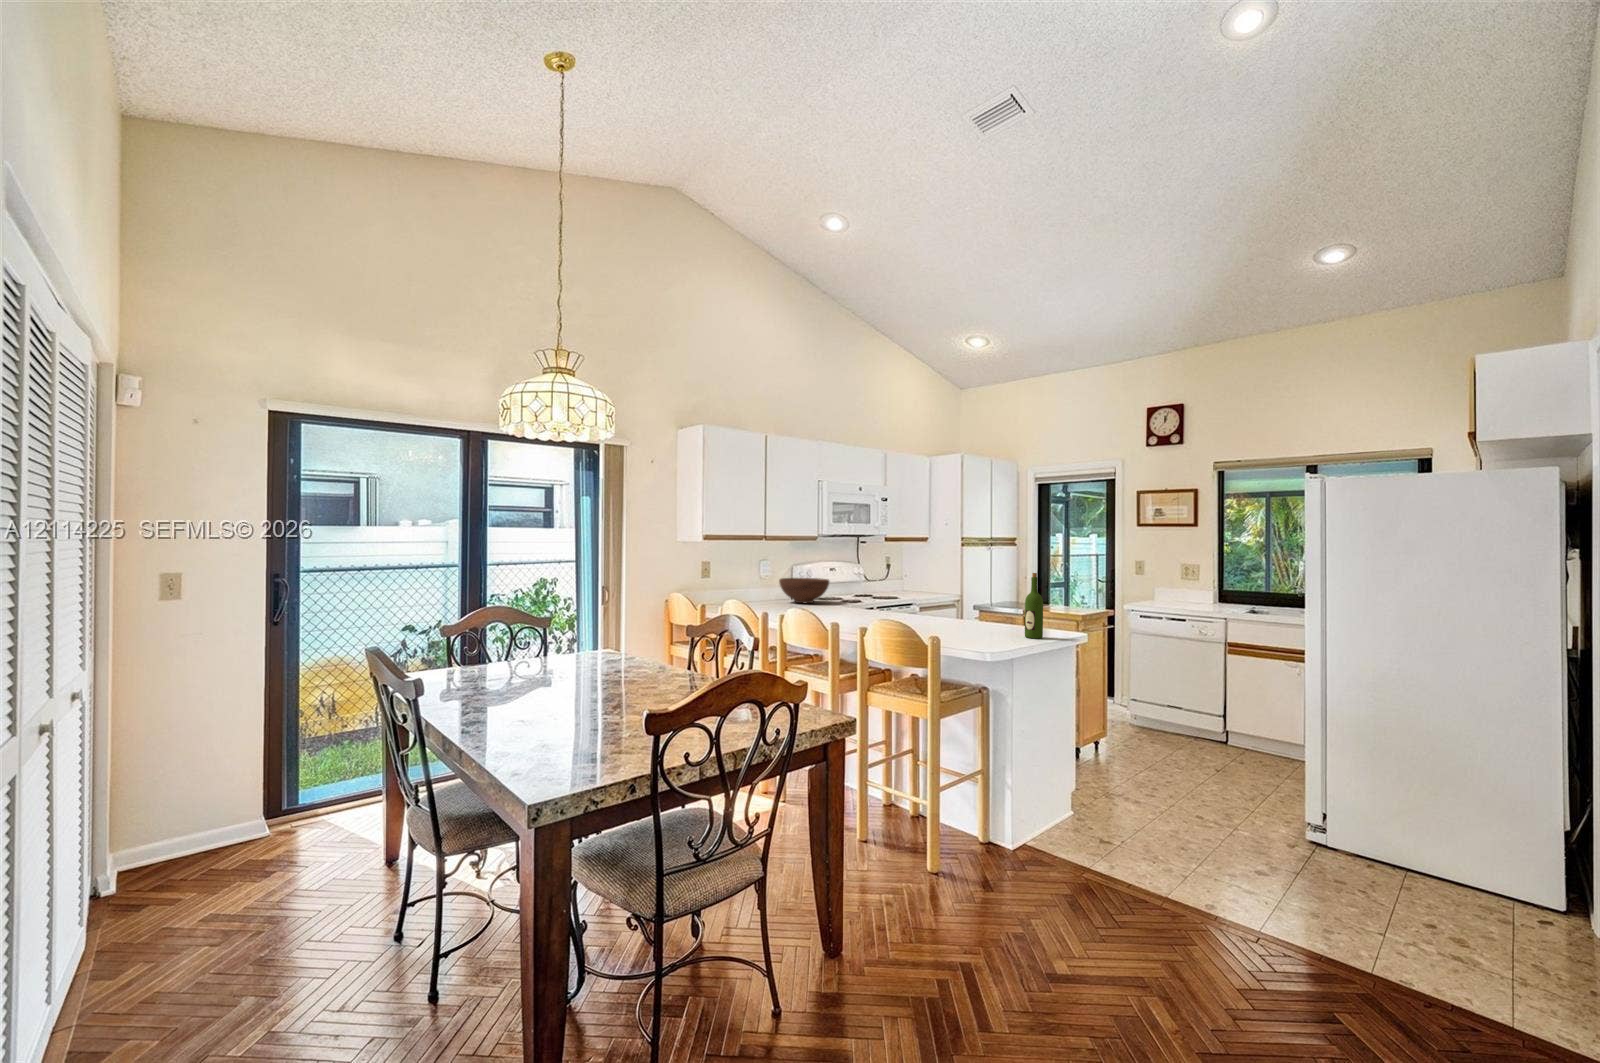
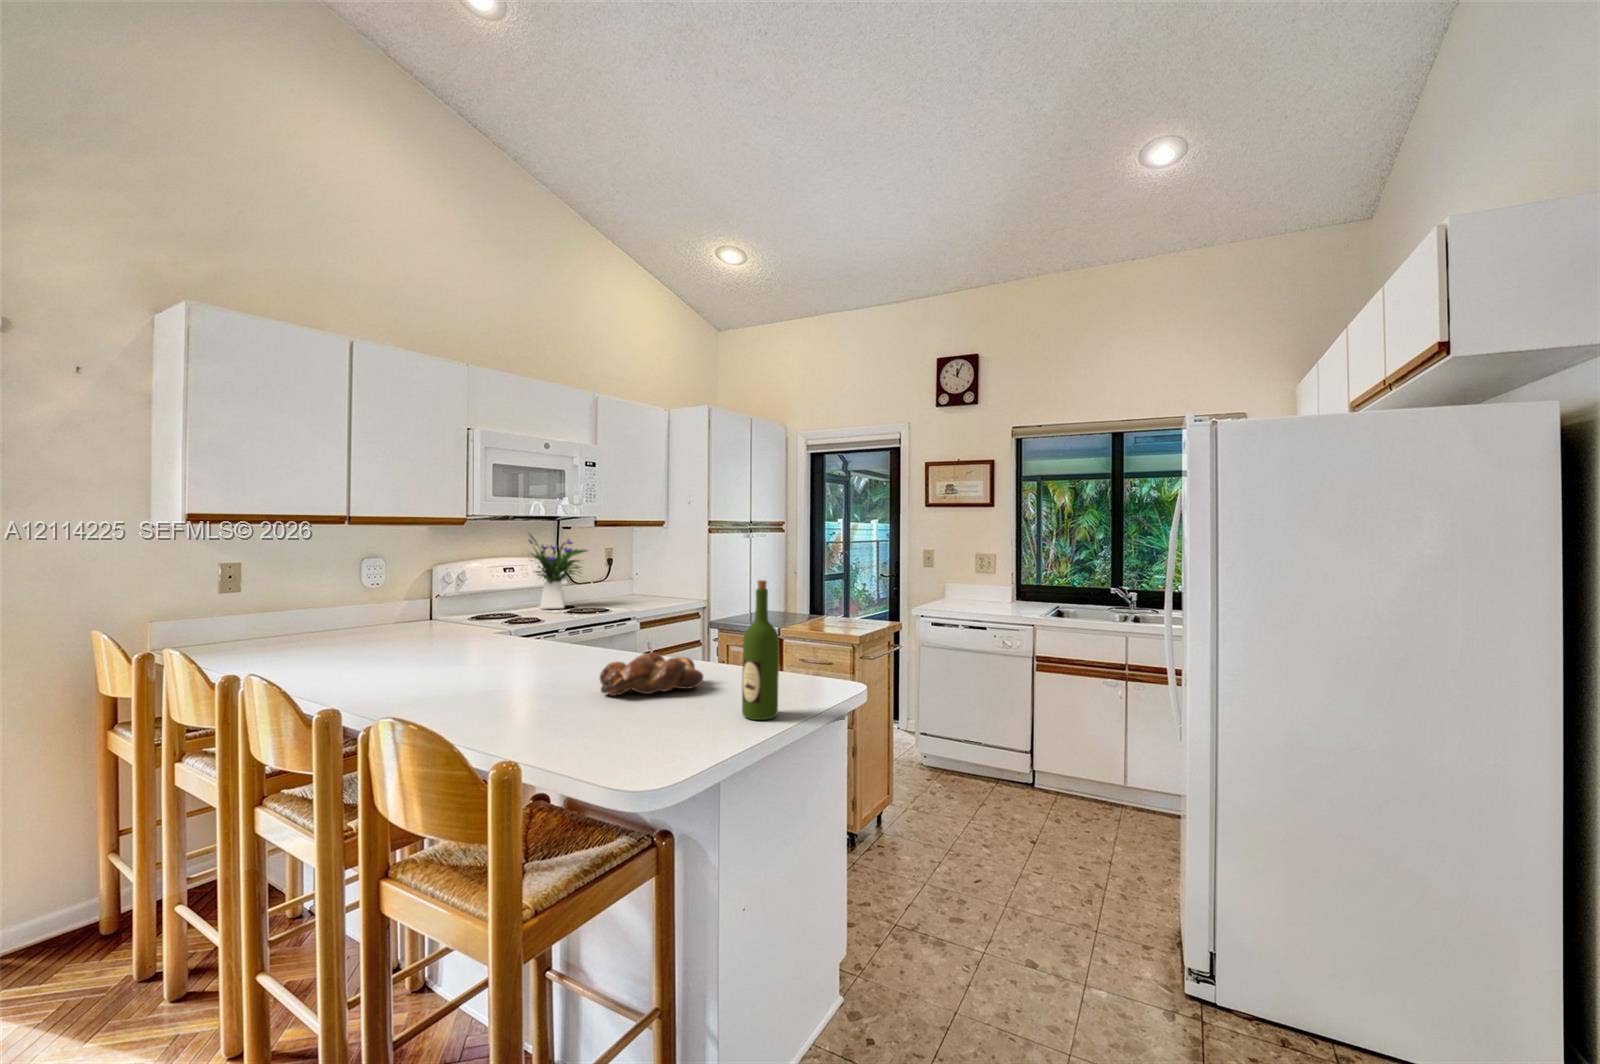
flower arrangement: none [833,546,881,597] -> present [529,534,587,609]
fruit bowl: present [779,578,829,603] -> none [377,584,475,628]
bread loaf: none [945,610,998,629] -> present [600,653,703,696]

